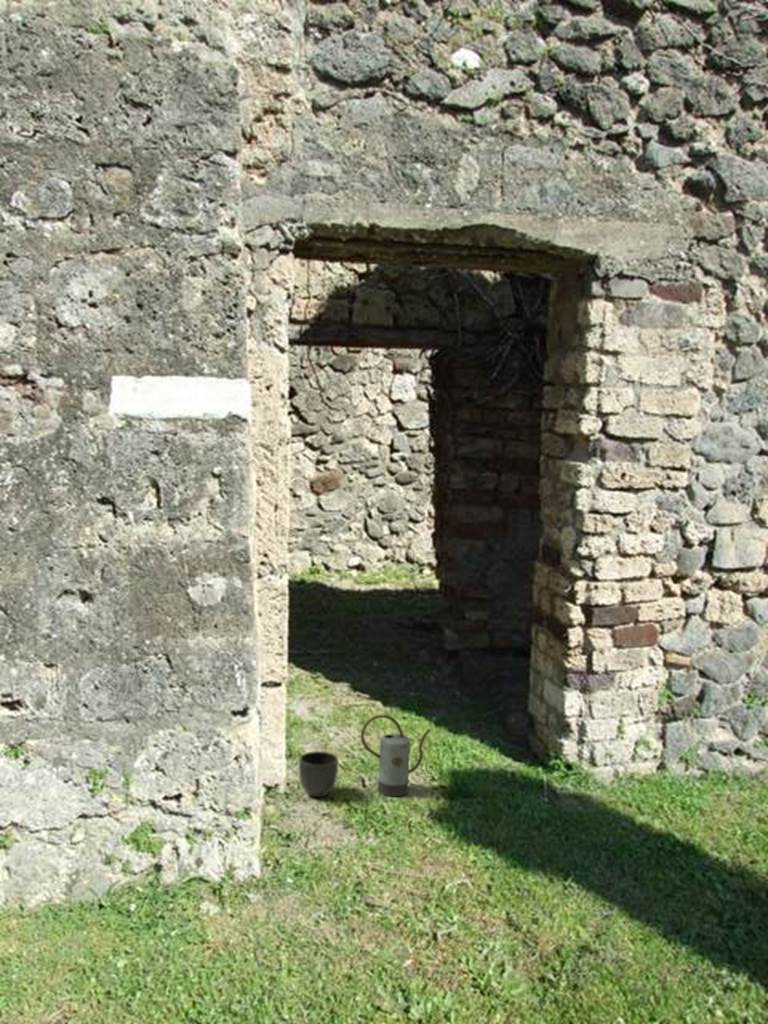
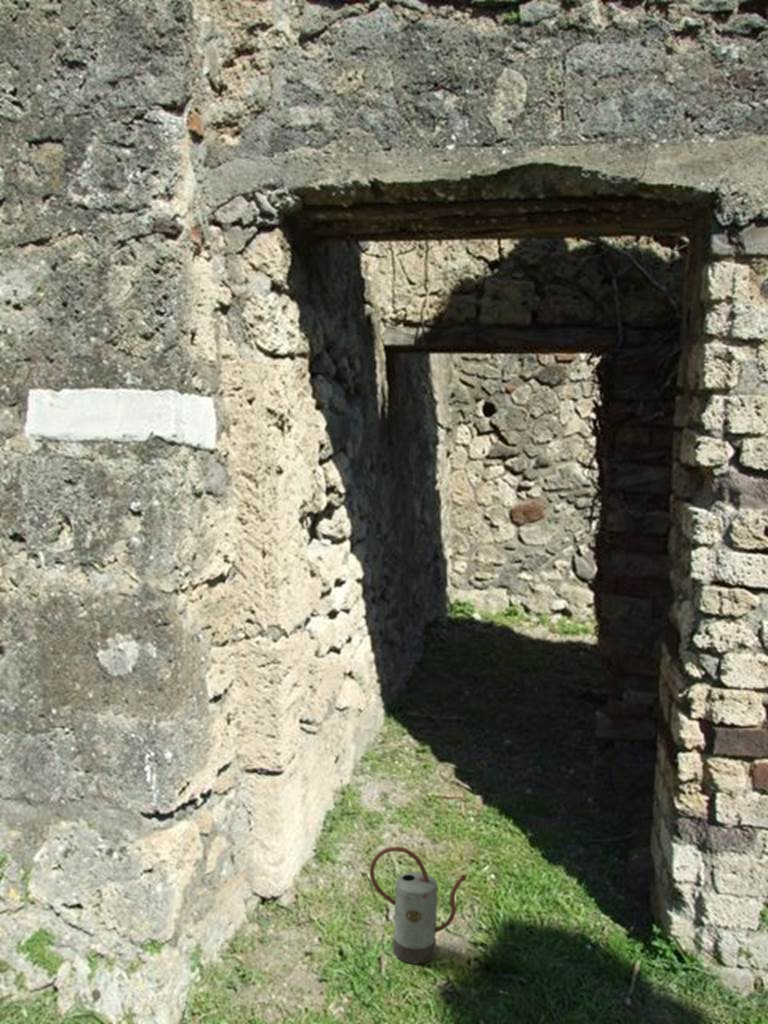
planter: present [299,751,338,797] -> none [286,882,338,948]

